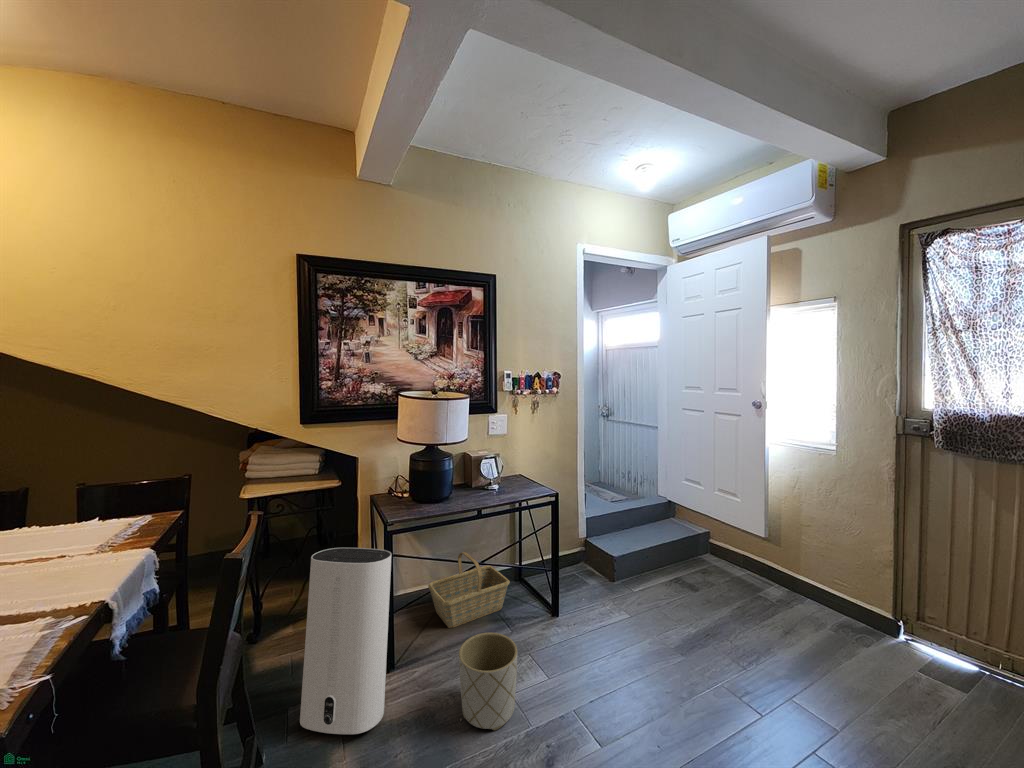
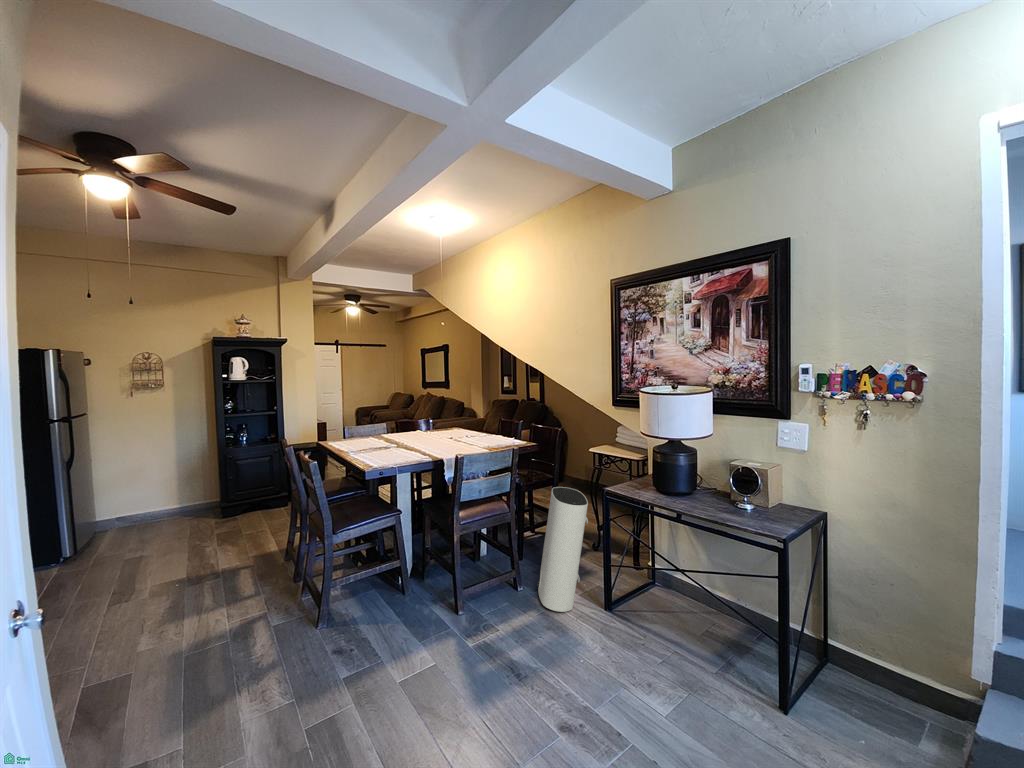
basket: present [428,552,510,628] -> none [664,566,764,655]
planter: present [459,632,517,730] -> none [569,602,622,685]

